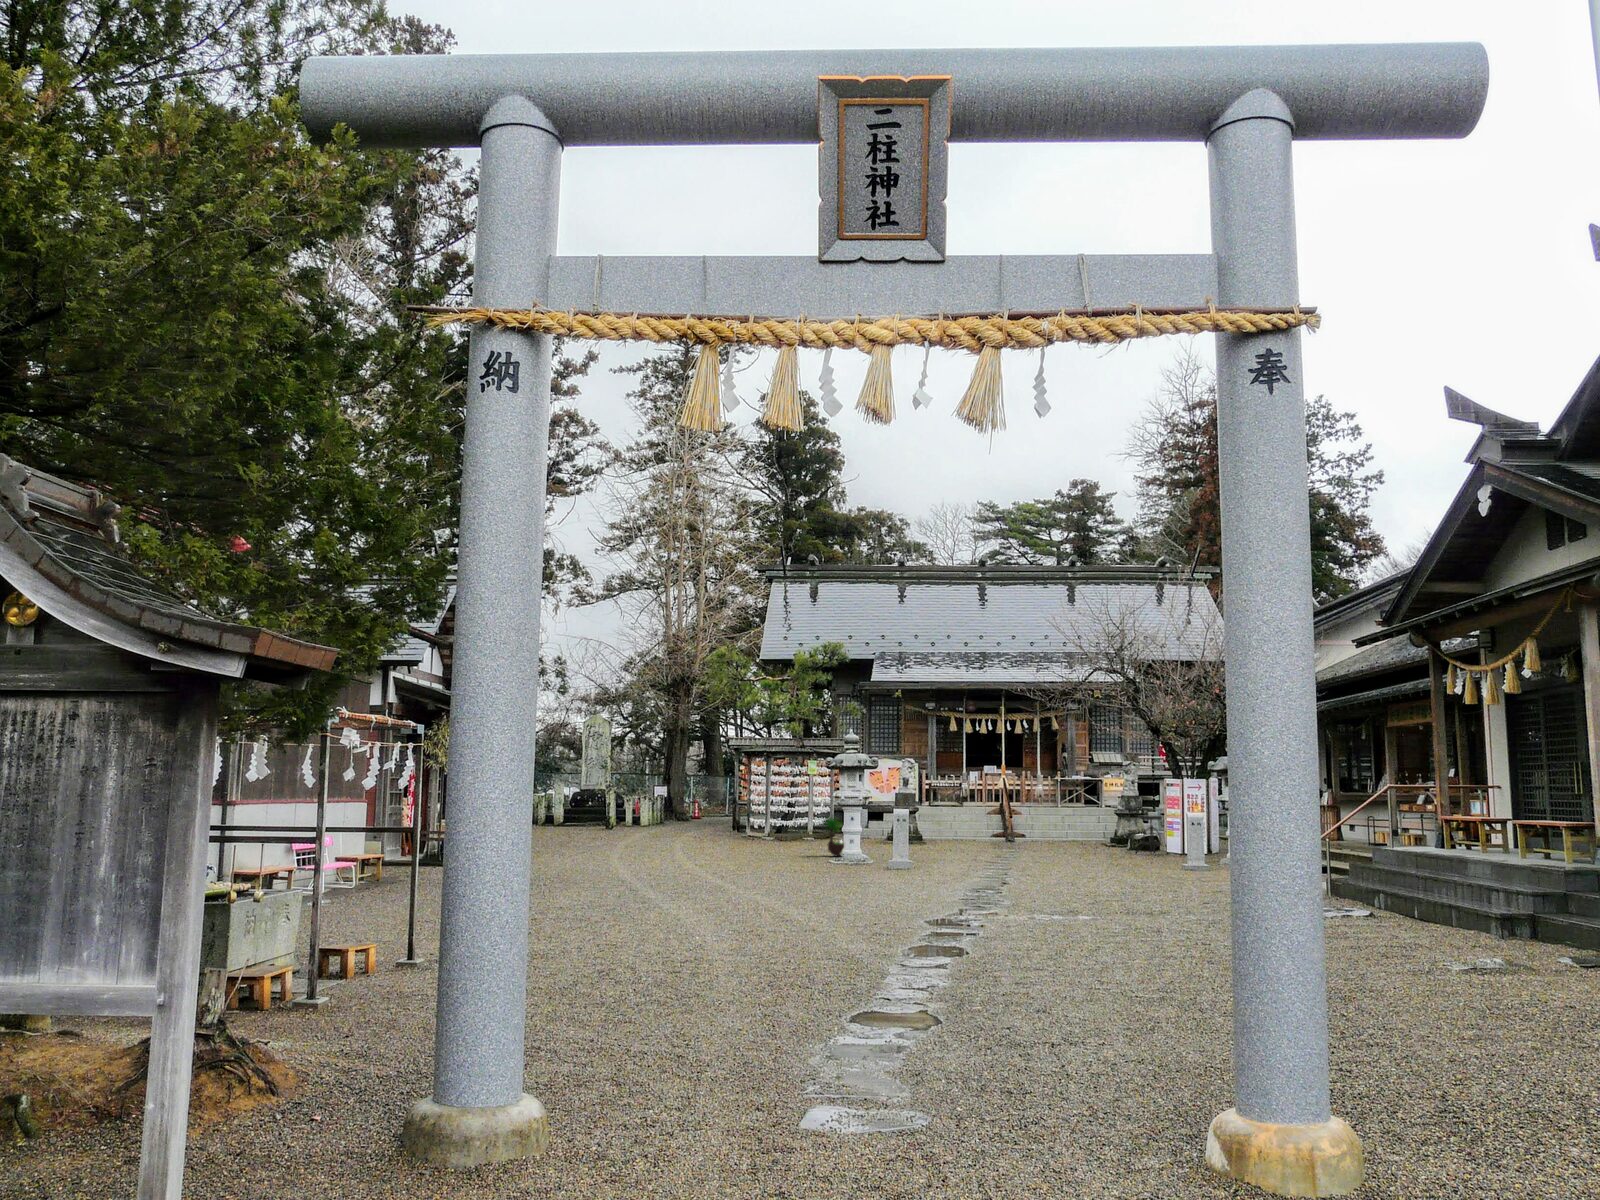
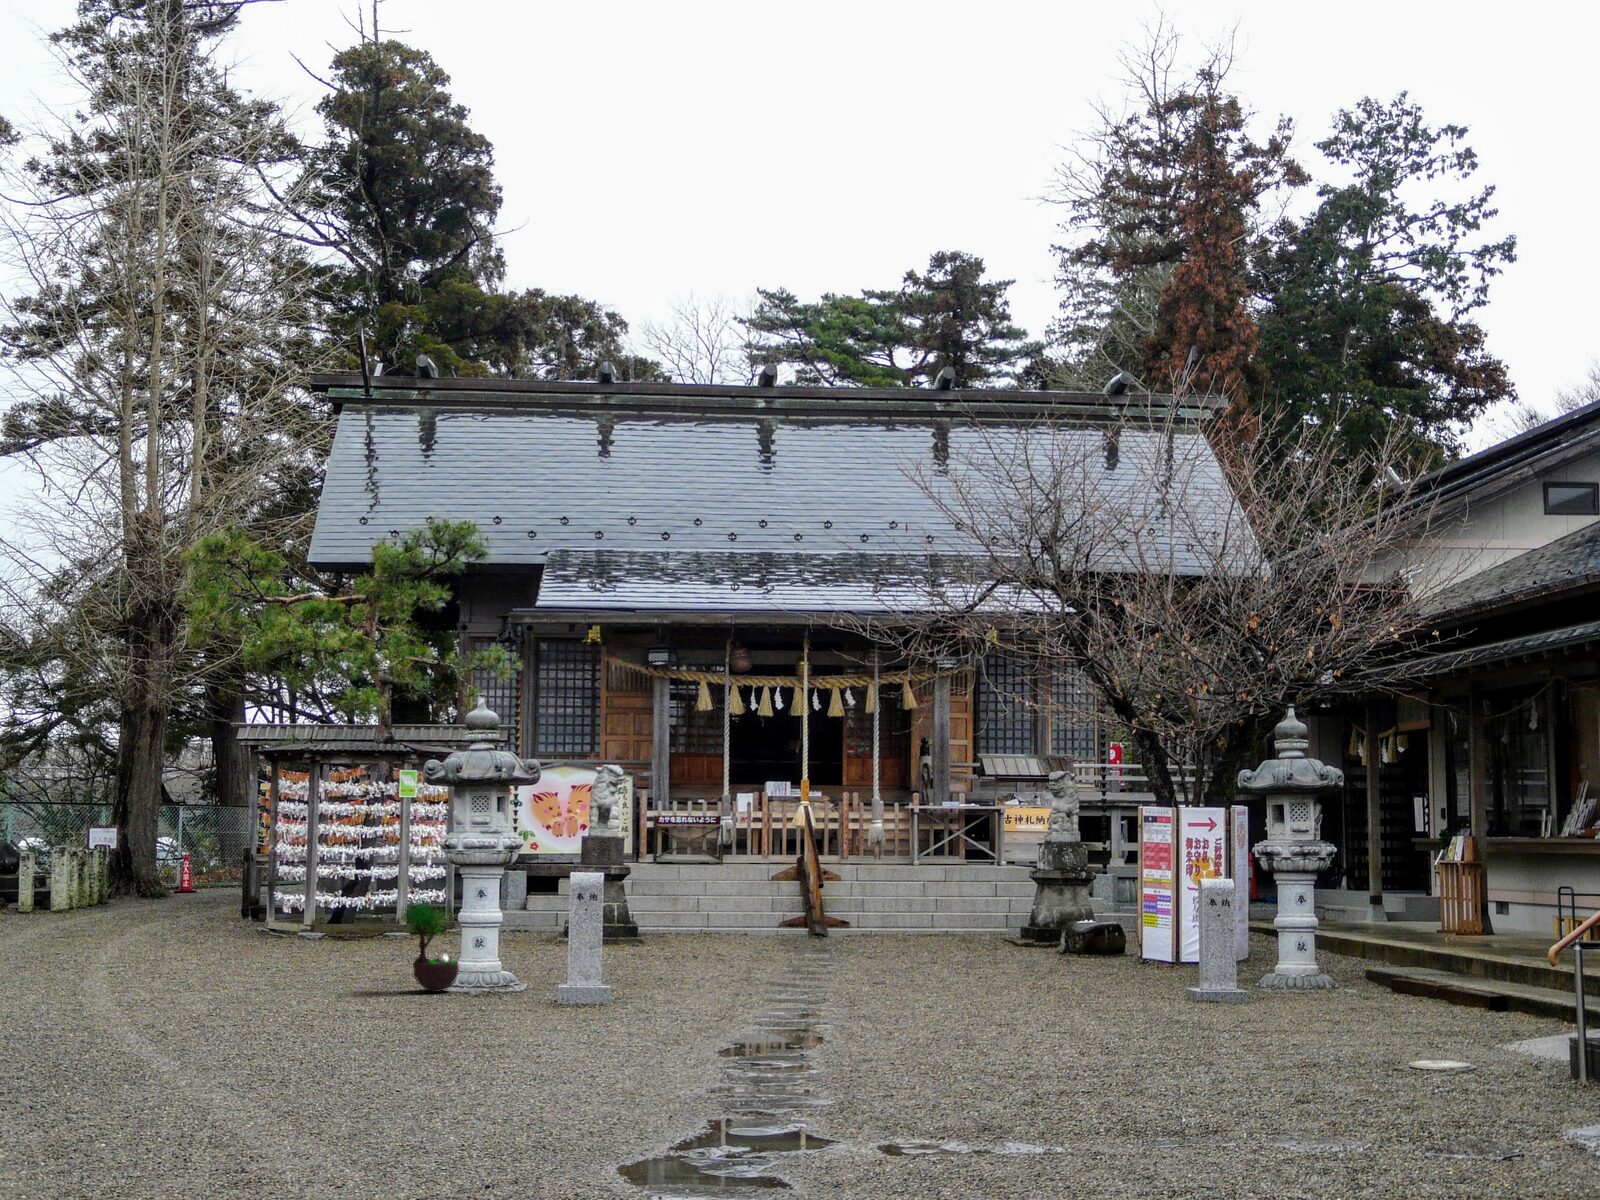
stool: present [1136,815,1162,855] -> none [1079,882,1148,966]

